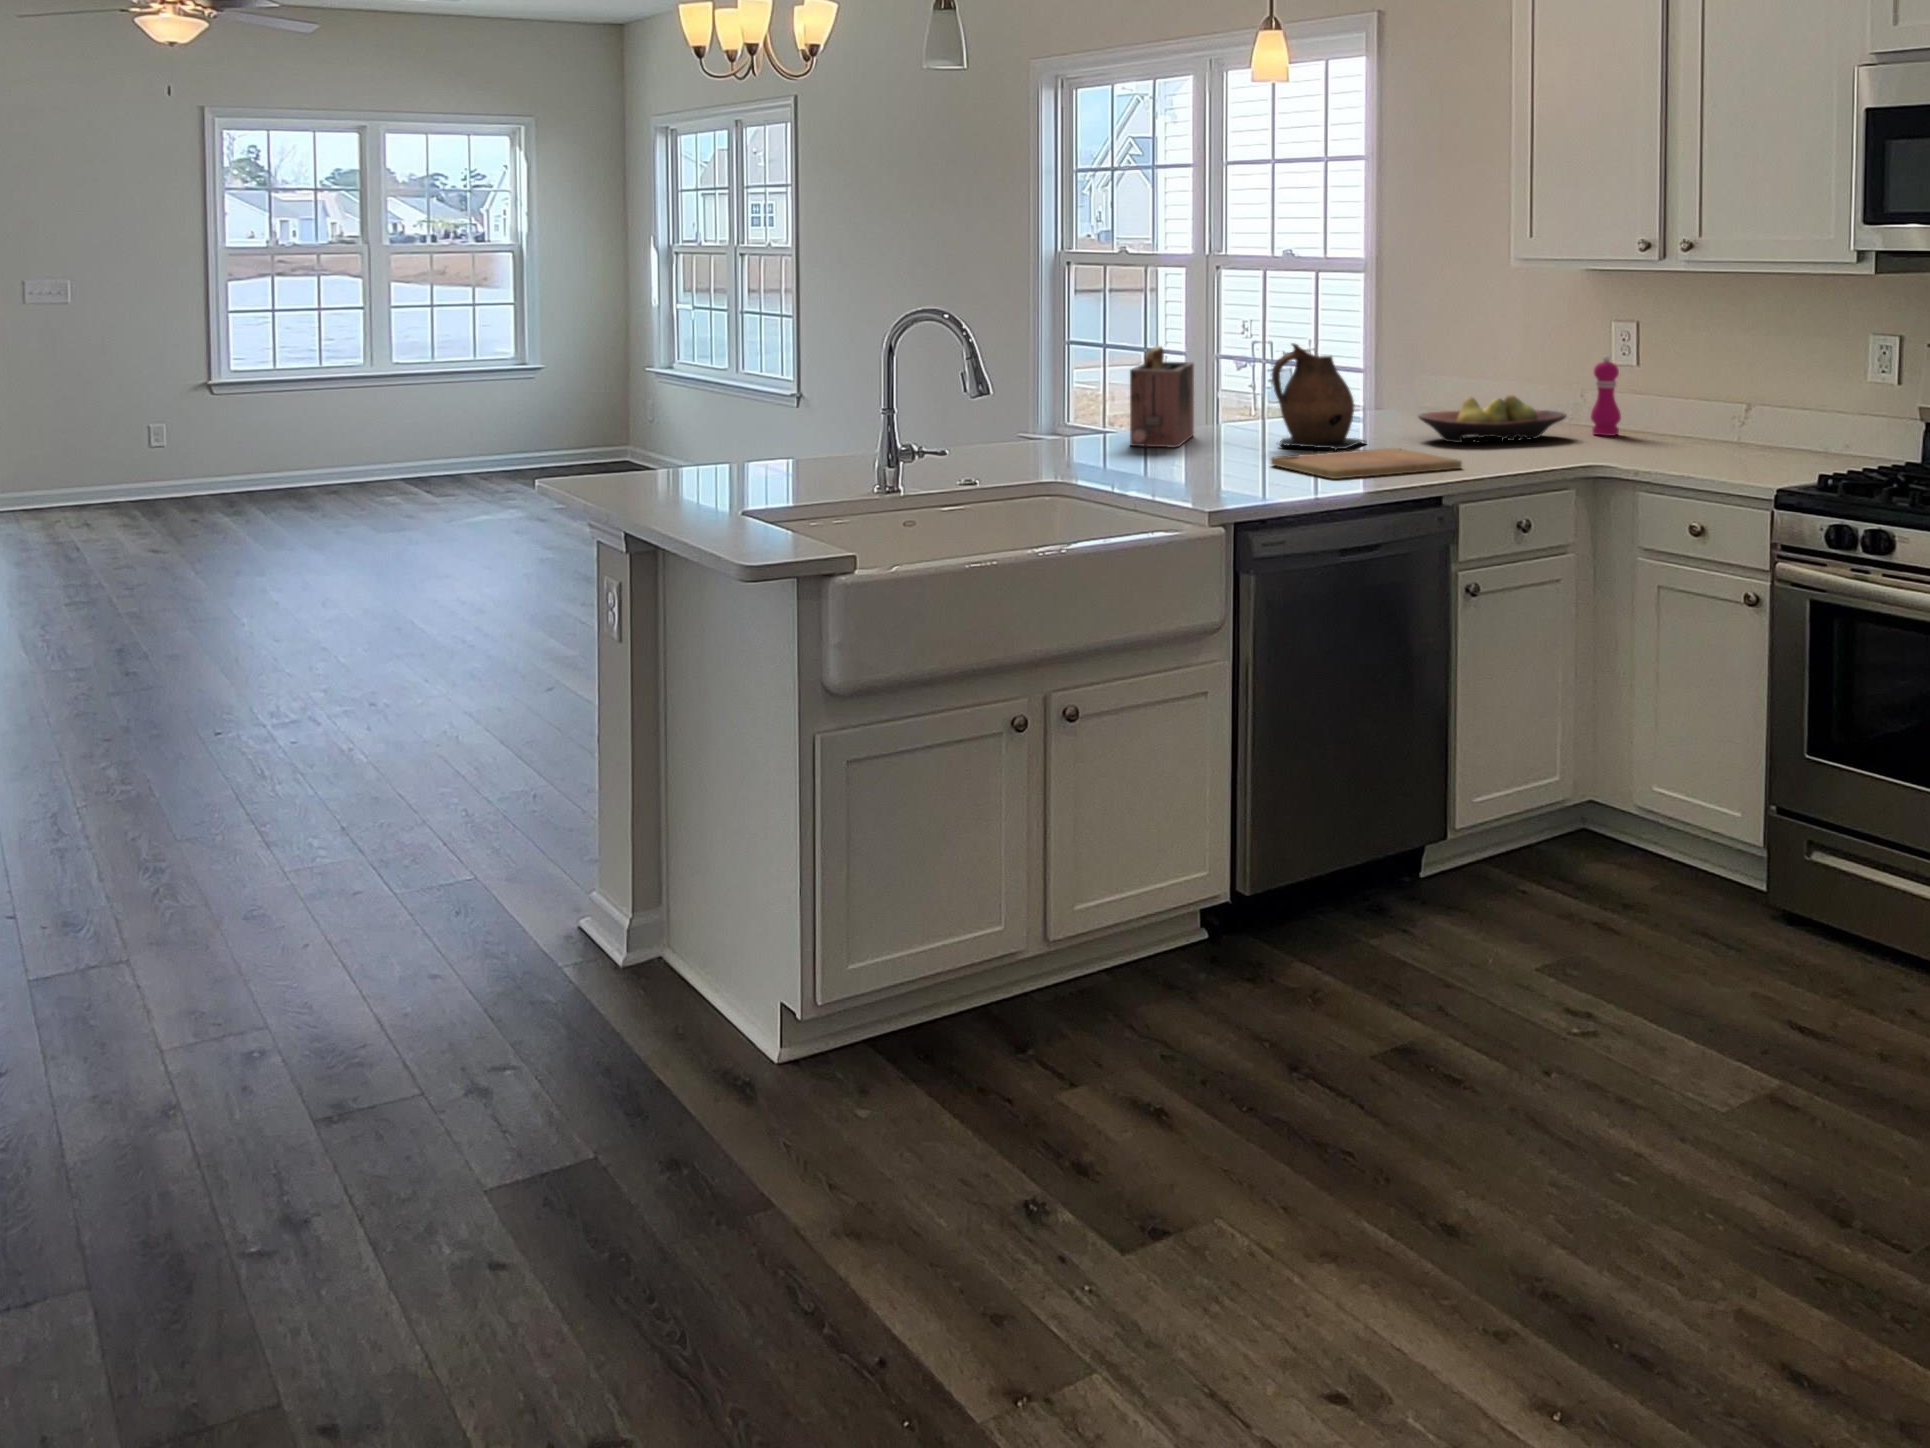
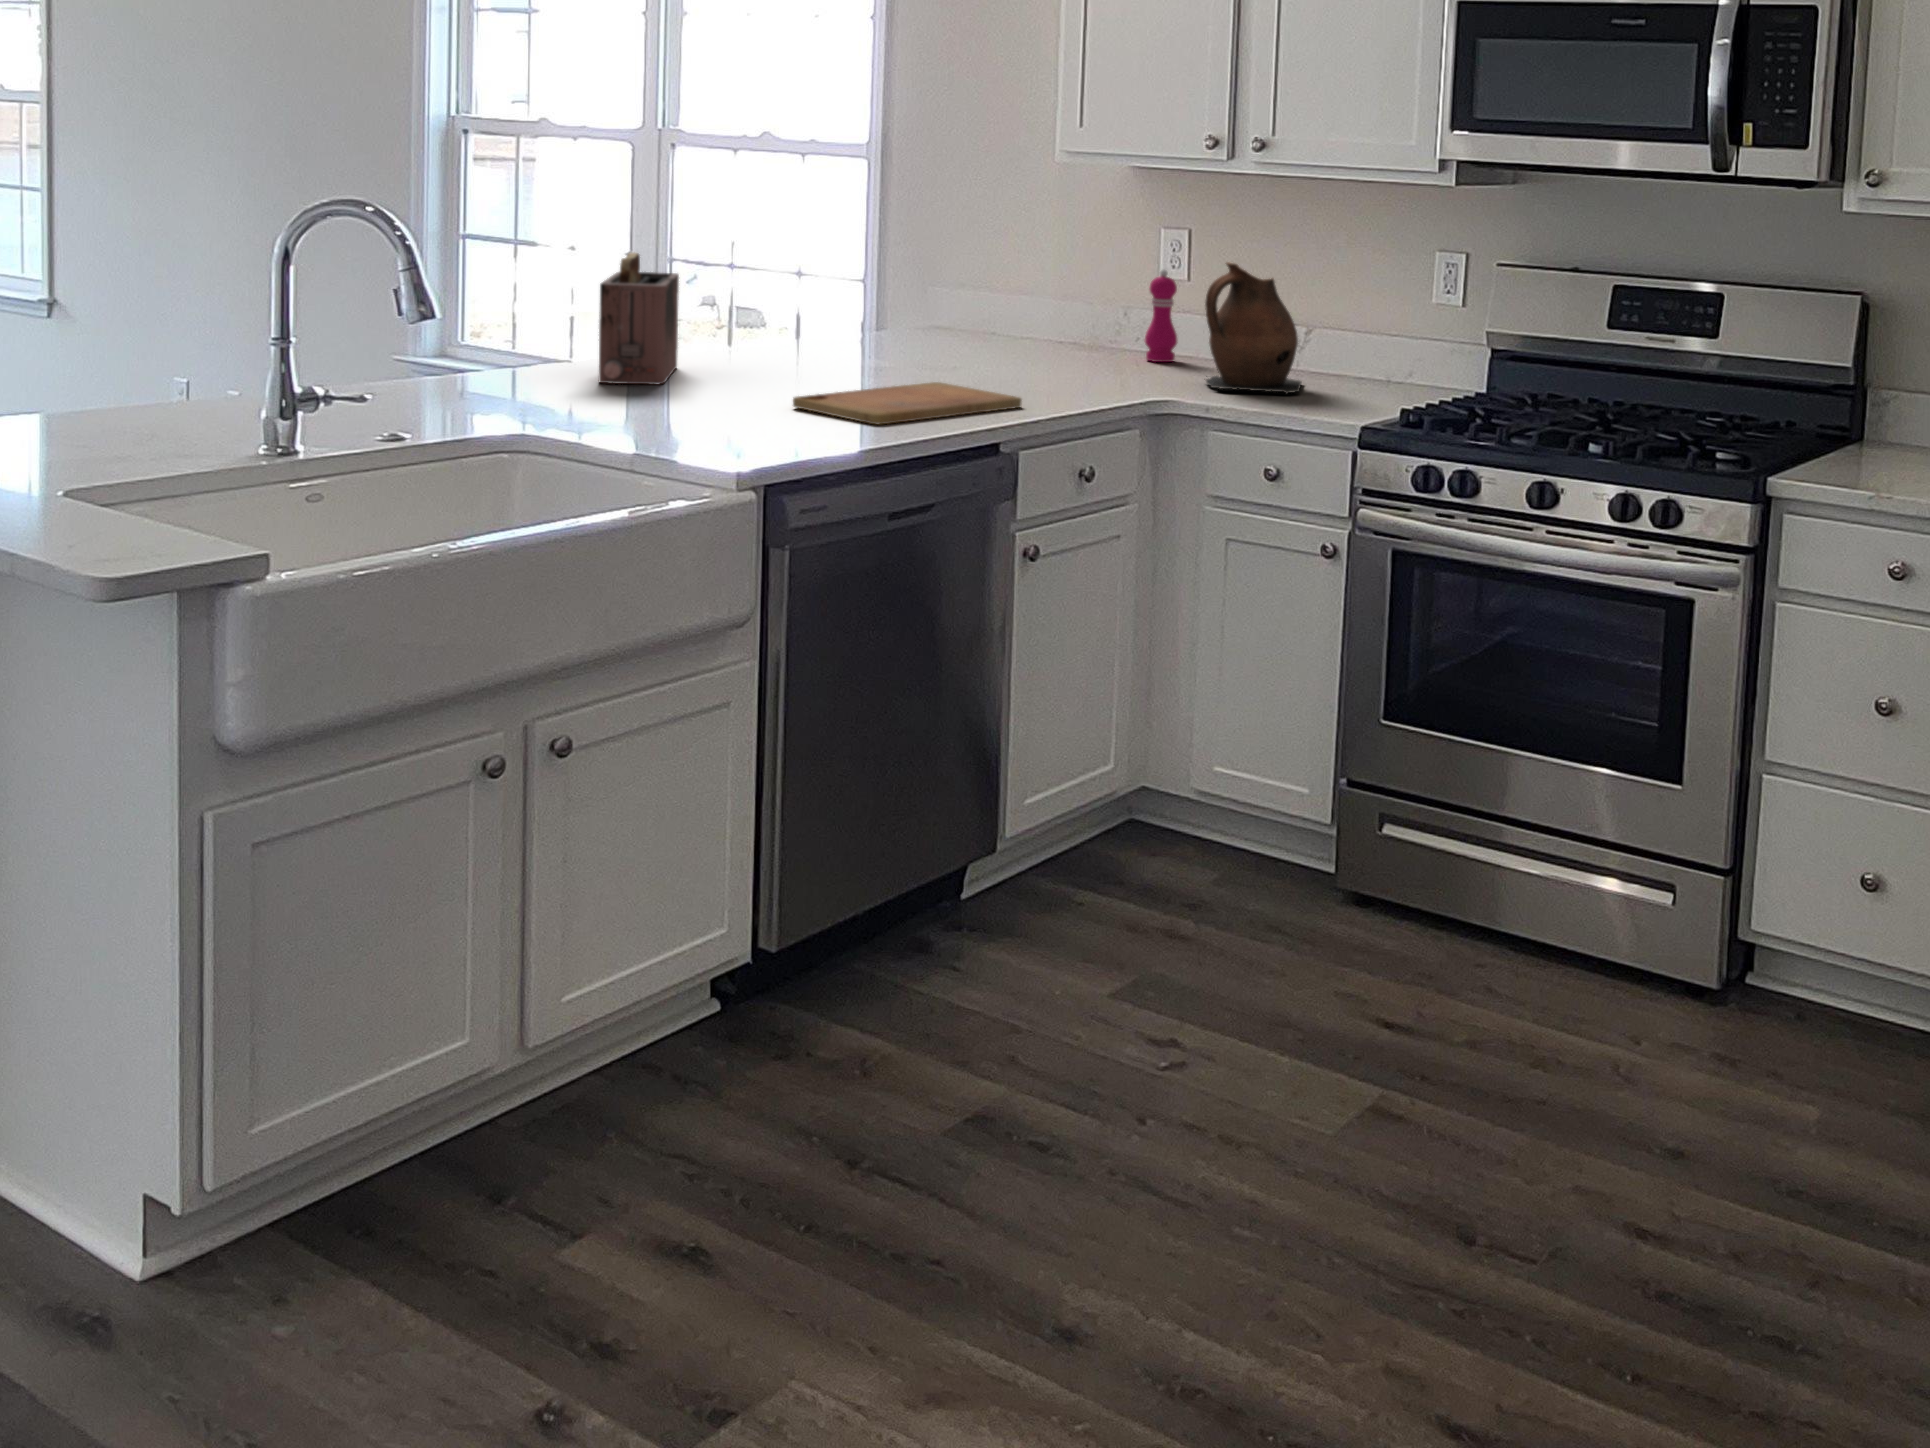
ceramic pitcher: present [1272,343,1366,450] -> present [1205,262,1302,394]
fruit bowl: present [1418,395,1566,443] -> none [955,315,1122,373]

